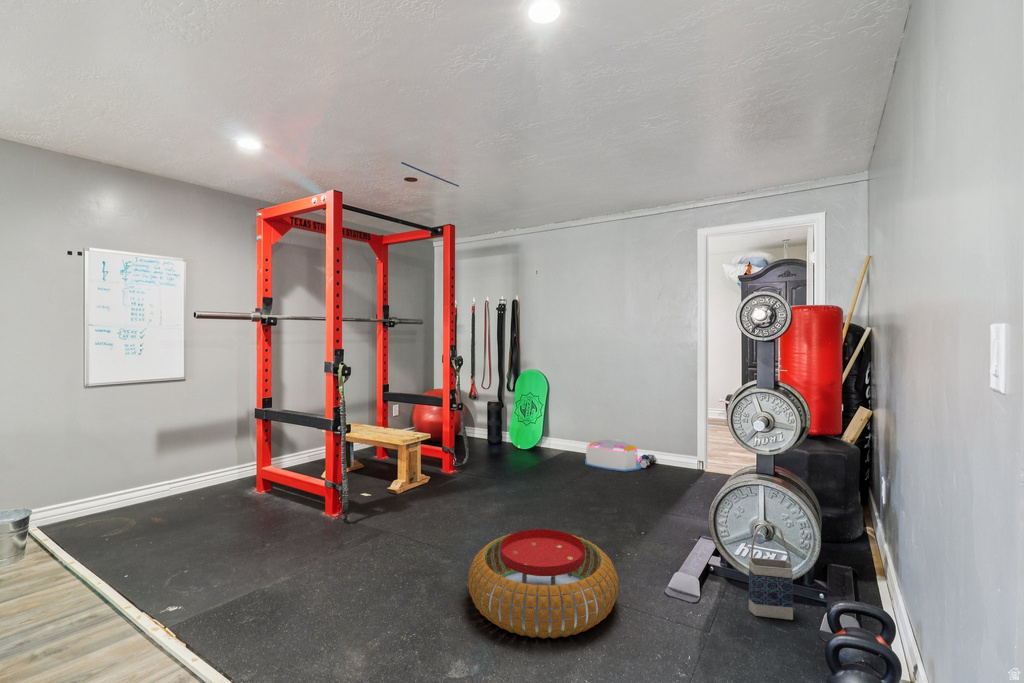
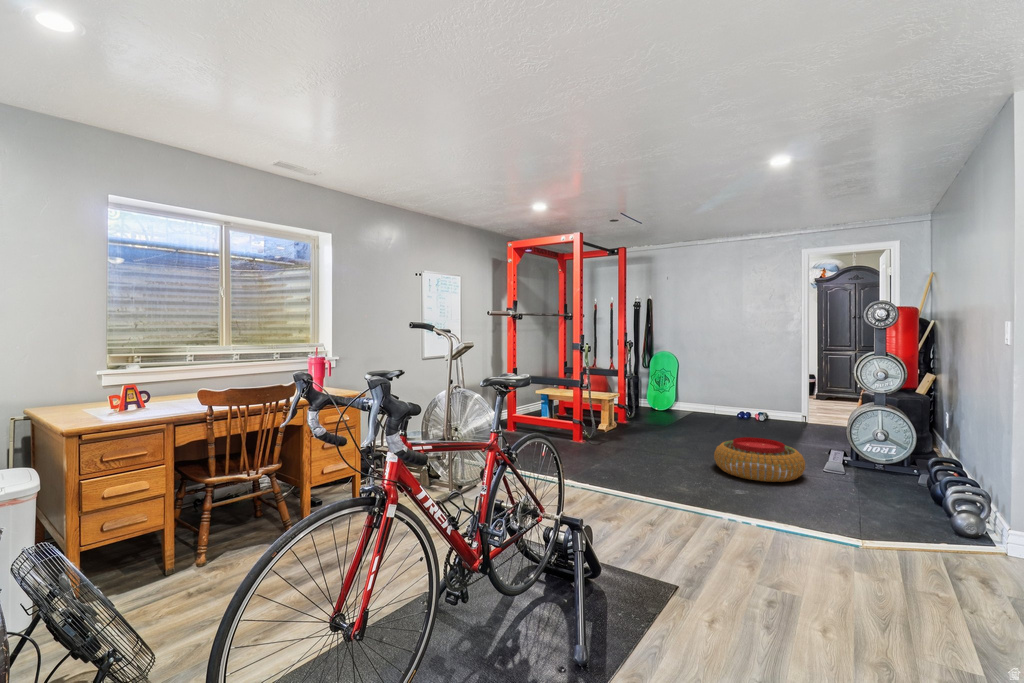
storage bin: present [585,439,641,472] -> none [713,402,759,423]
bag: present [749,523,793,620] -> none [874,429,901,479]

